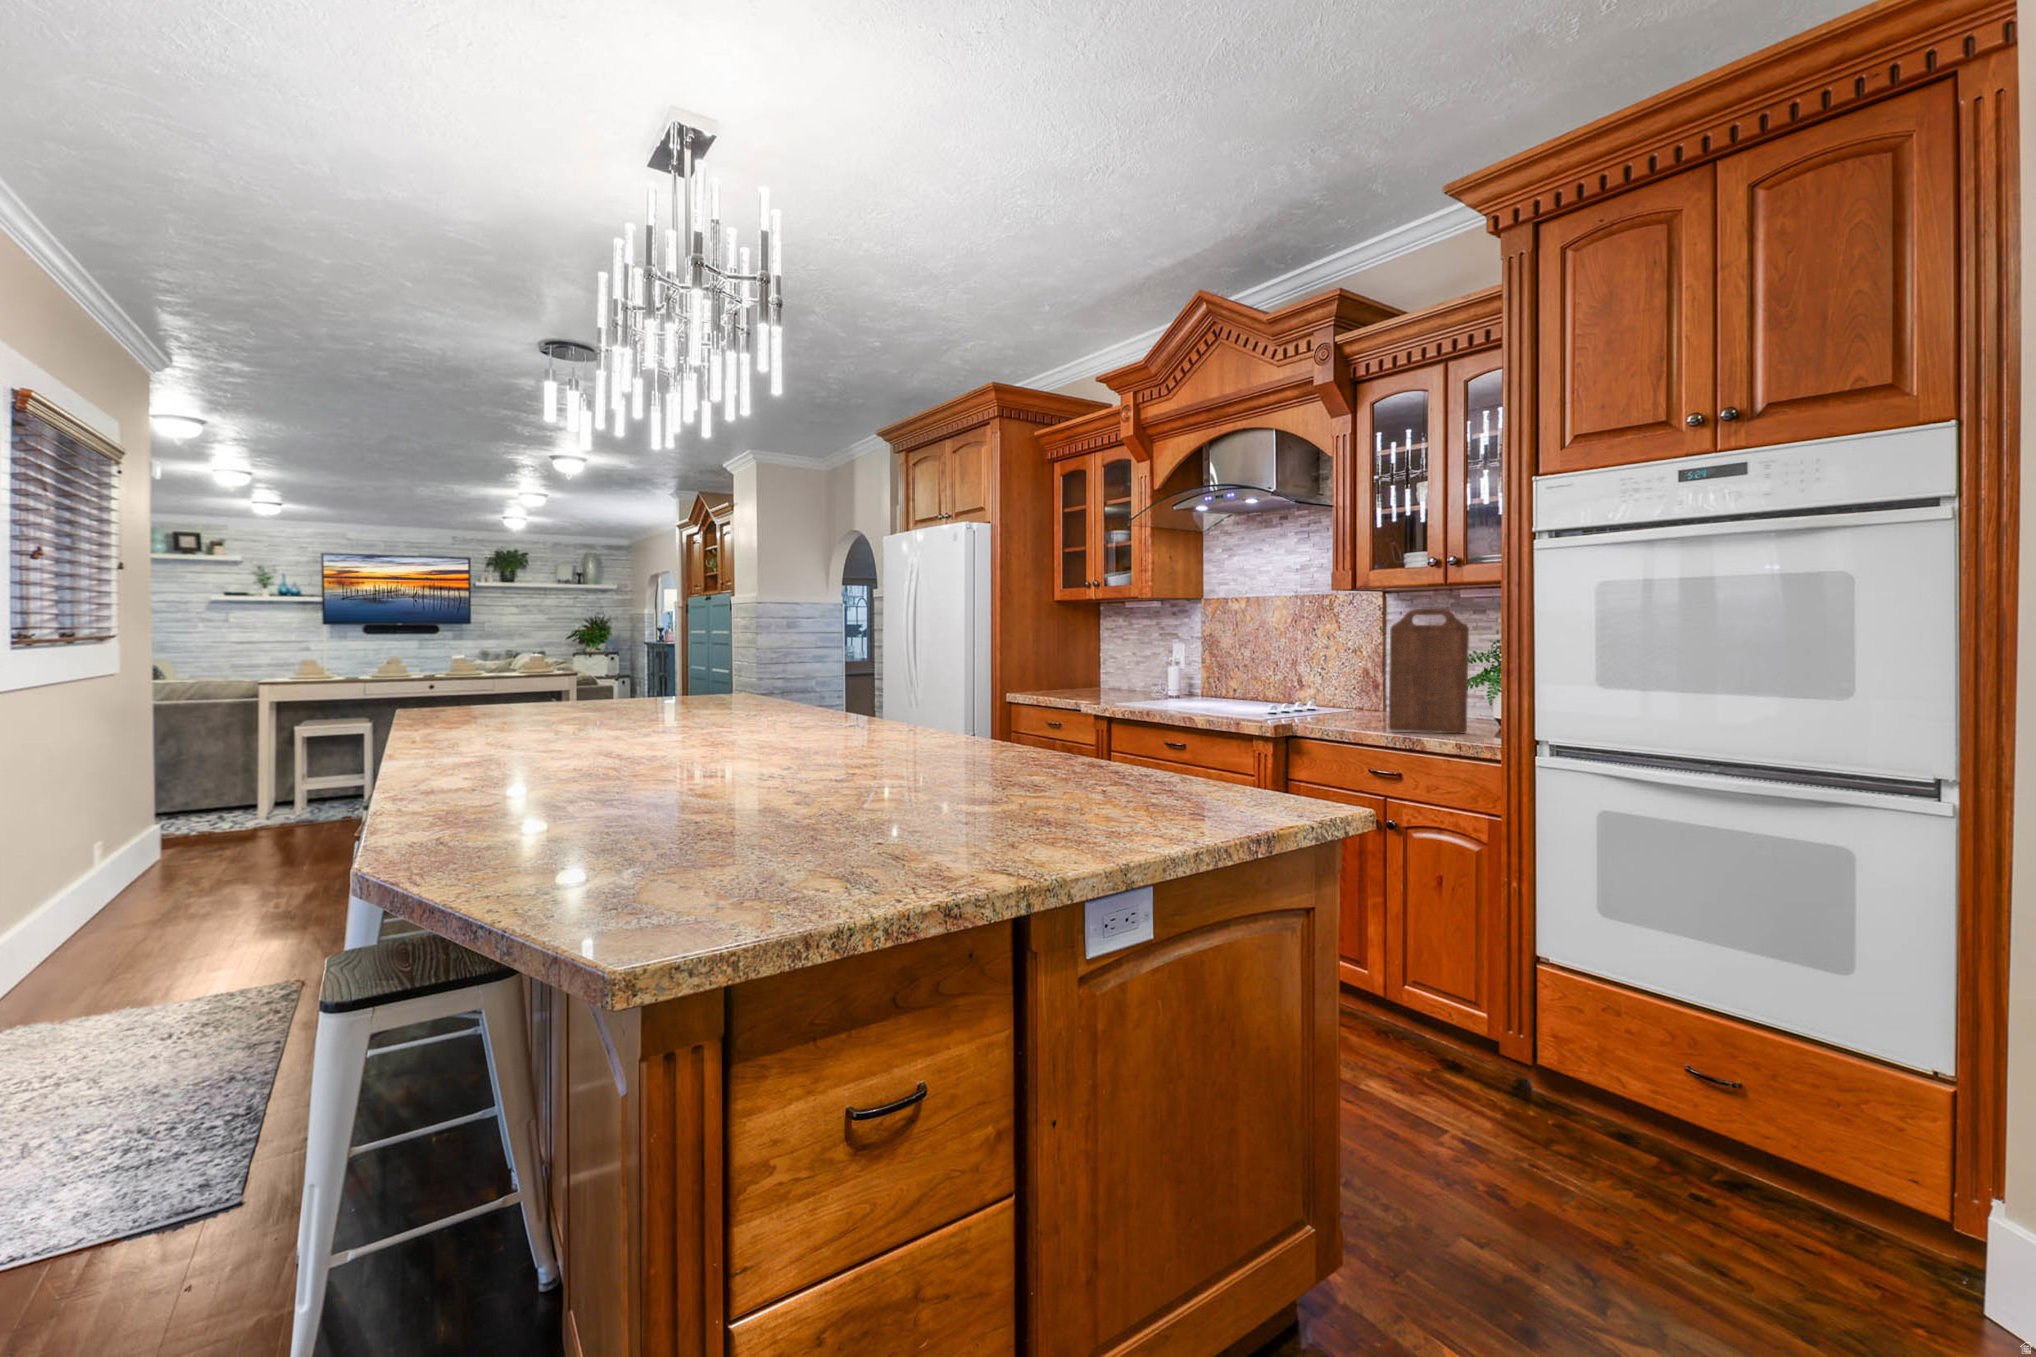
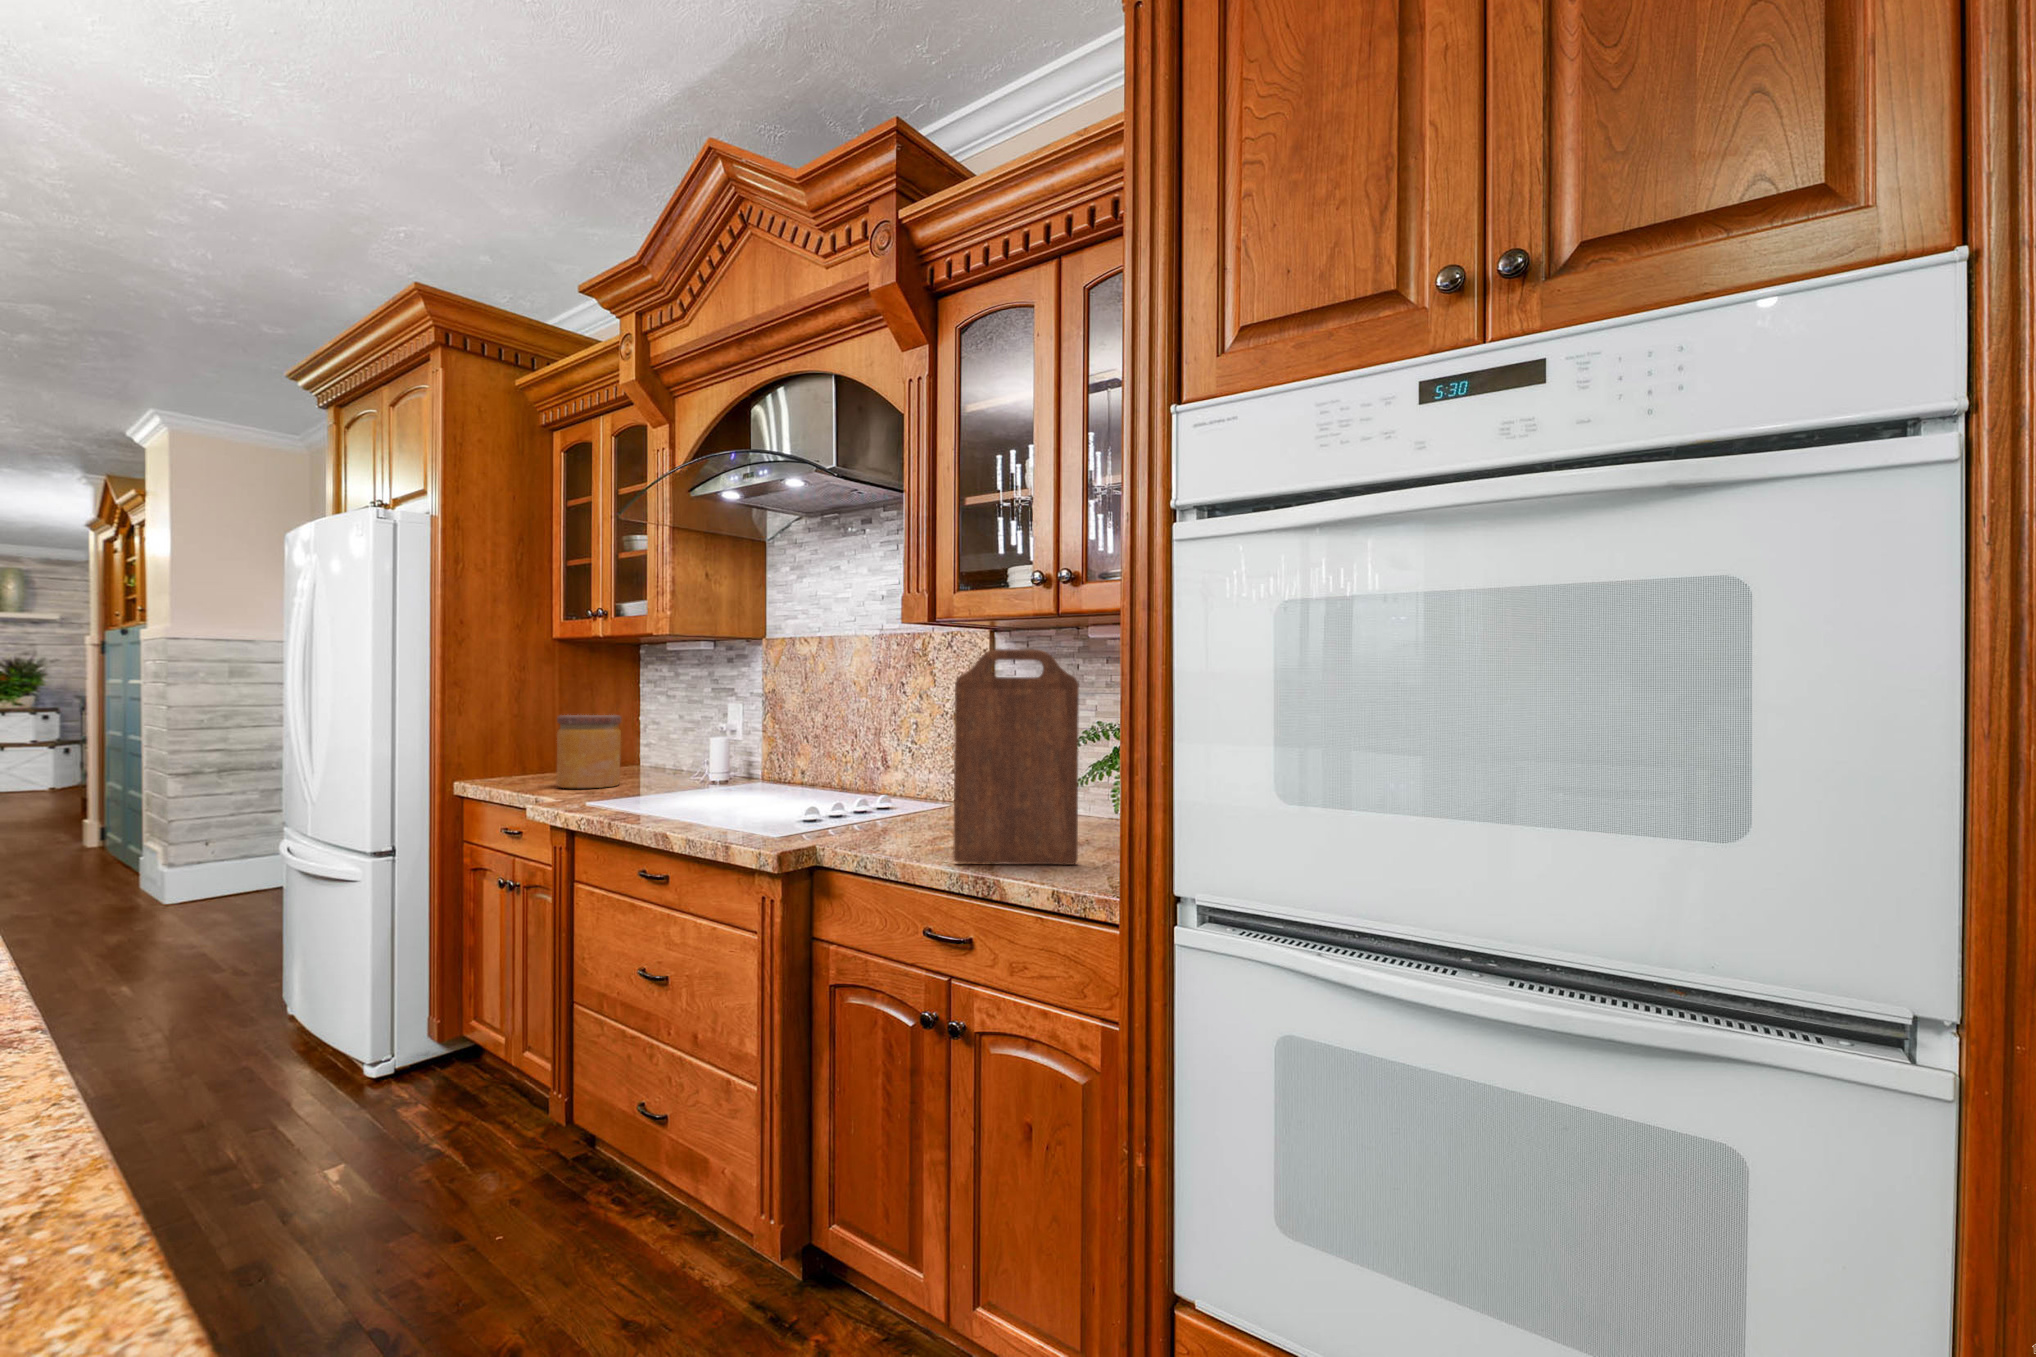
jar: none [1077,652,1114,697] -> present [556,715,621,788]

